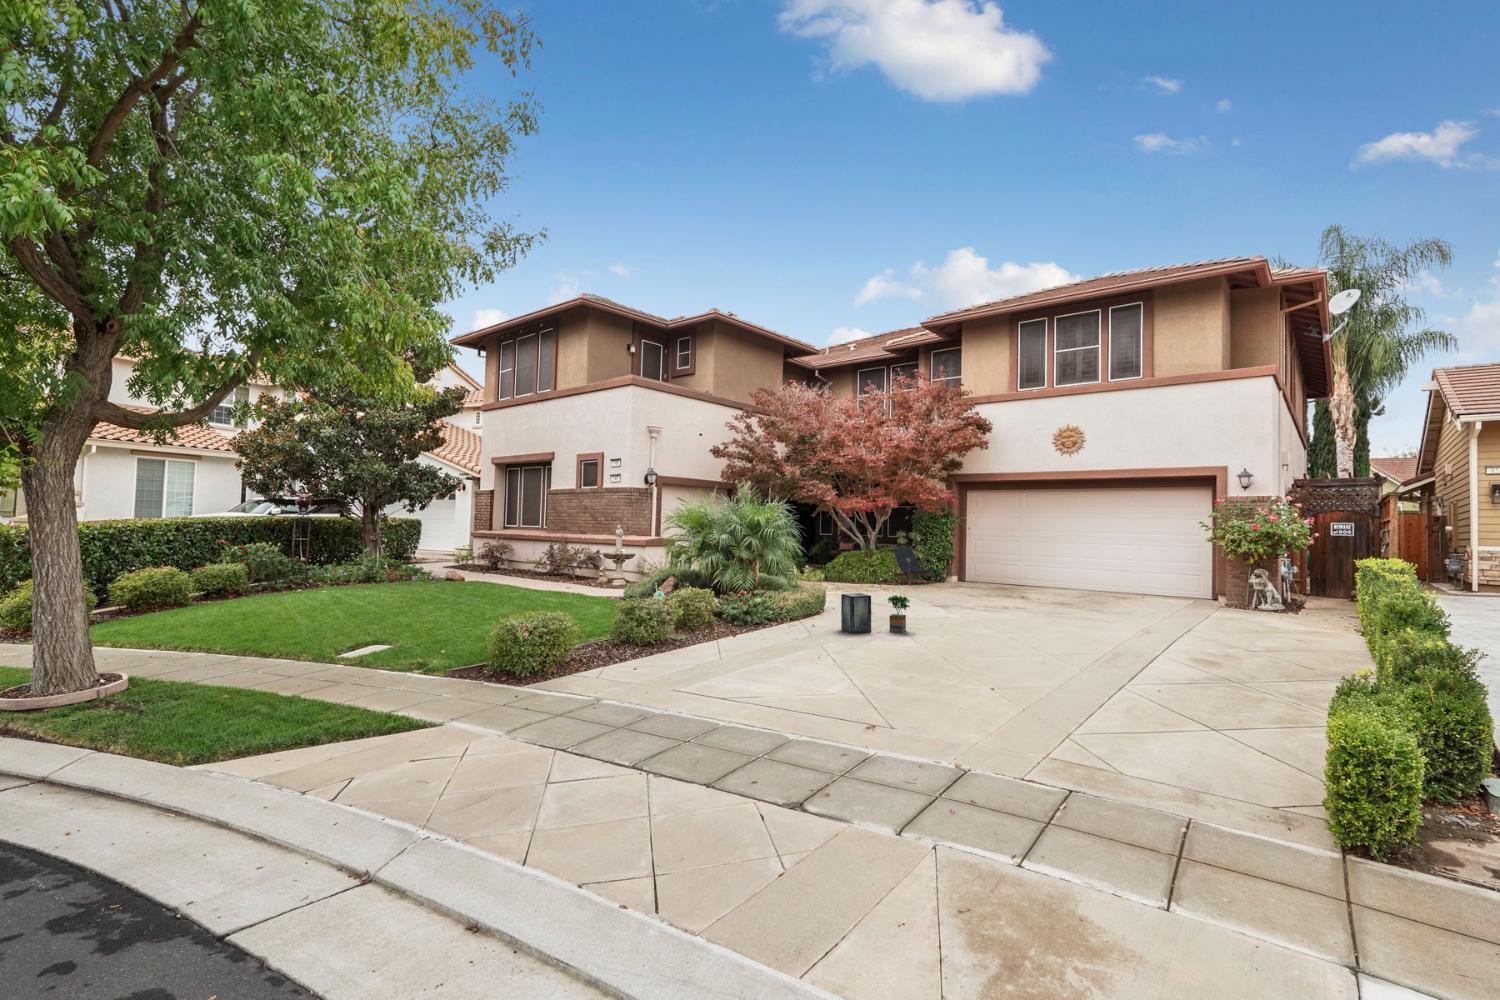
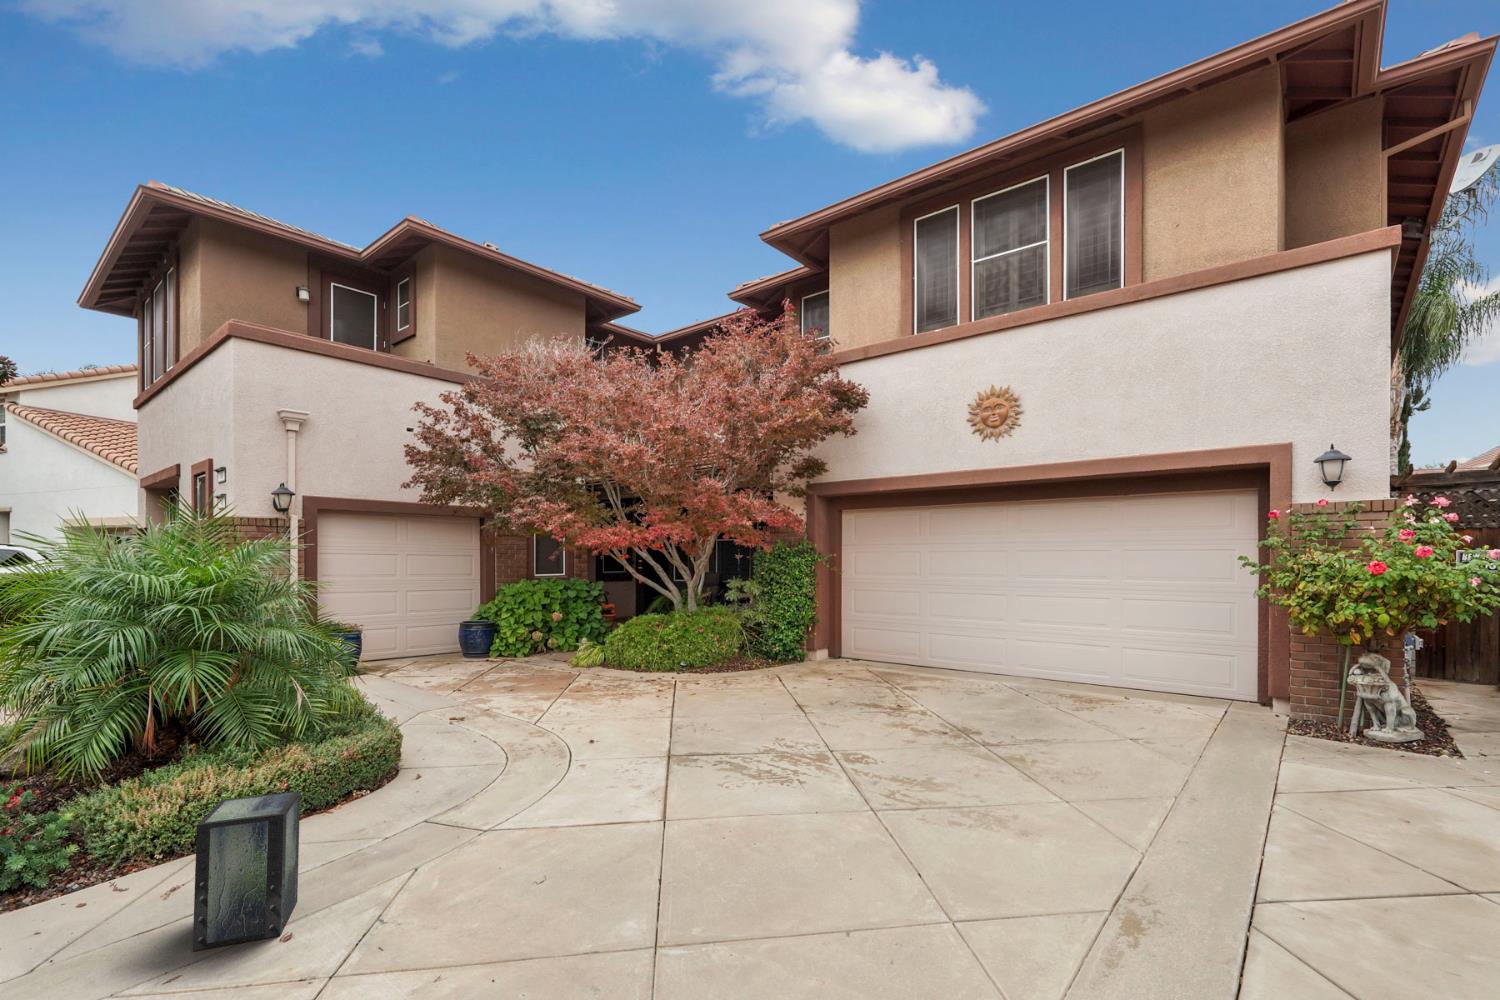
lounge chair: present [893,547,934,584] -> none [706,602,772,673]
potted tree: present [888,595,910,633] -> none [341,801,432,939]

